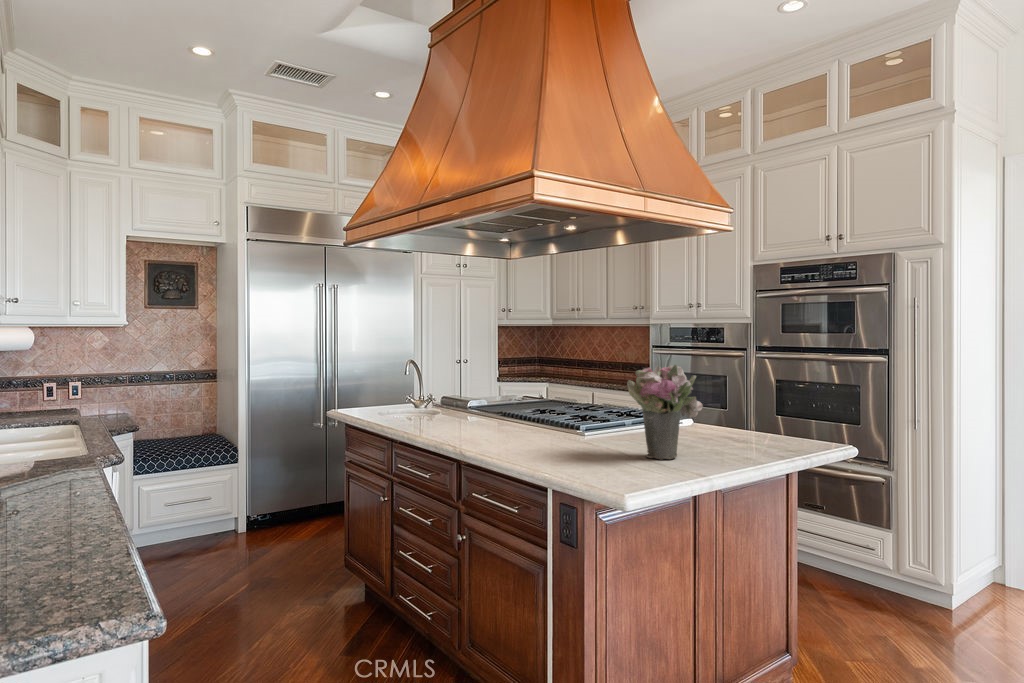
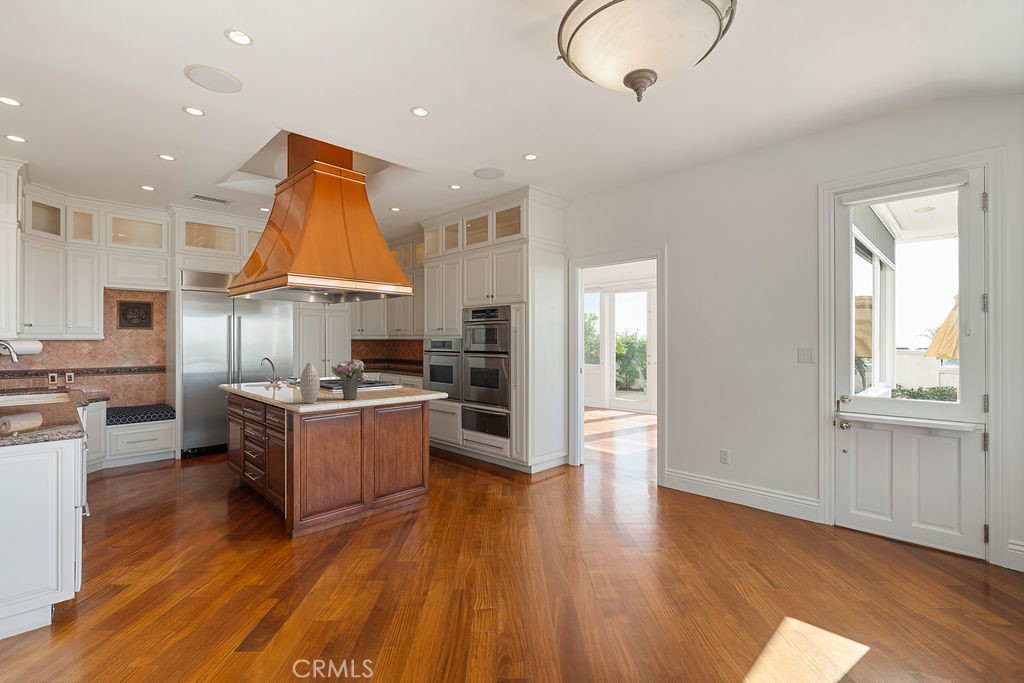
vase: none [575,373,618,471] -> present [300,363,320,403]

